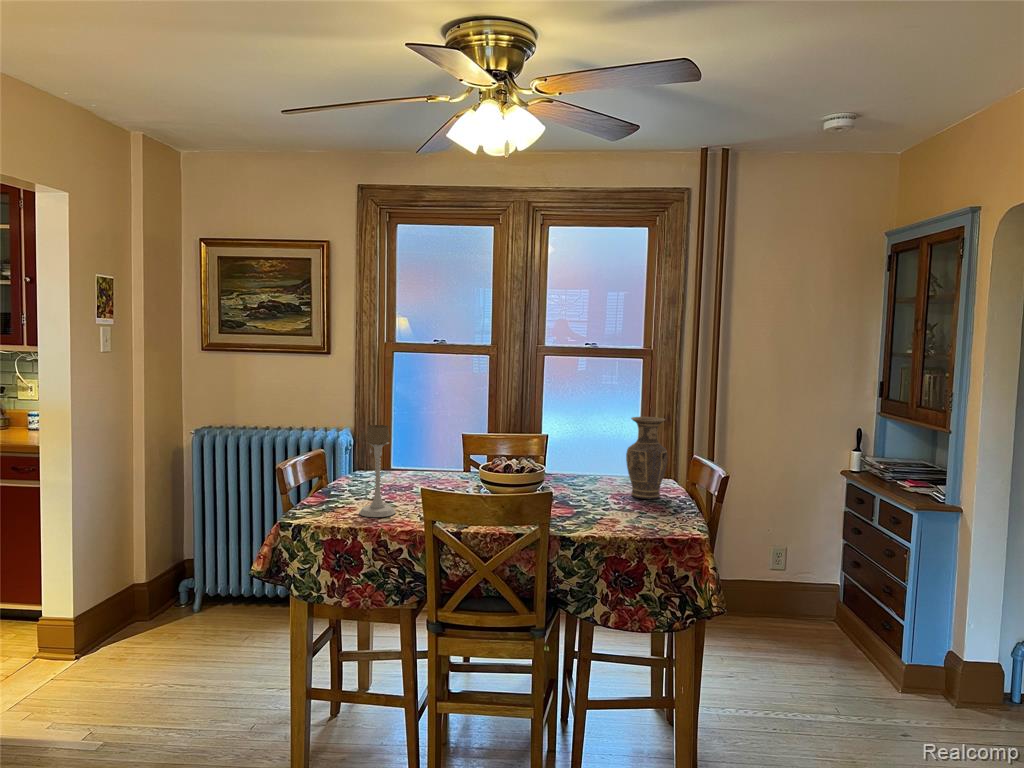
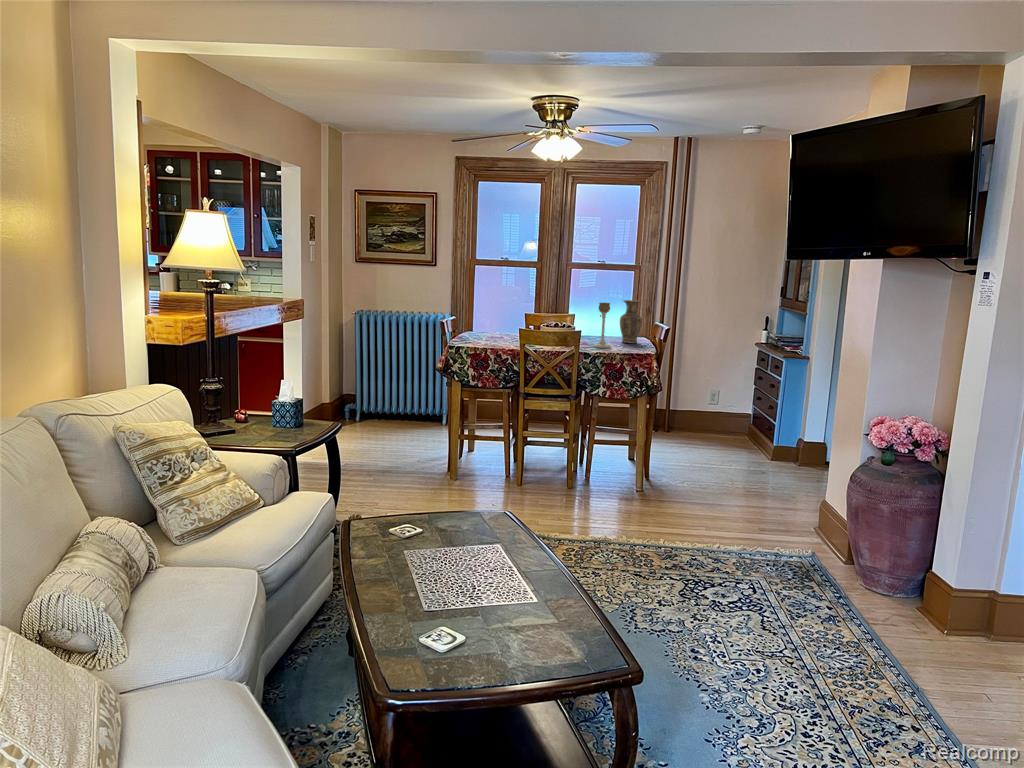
candle holder: present [359,425,396,517] -> present [593,303,611,348]

